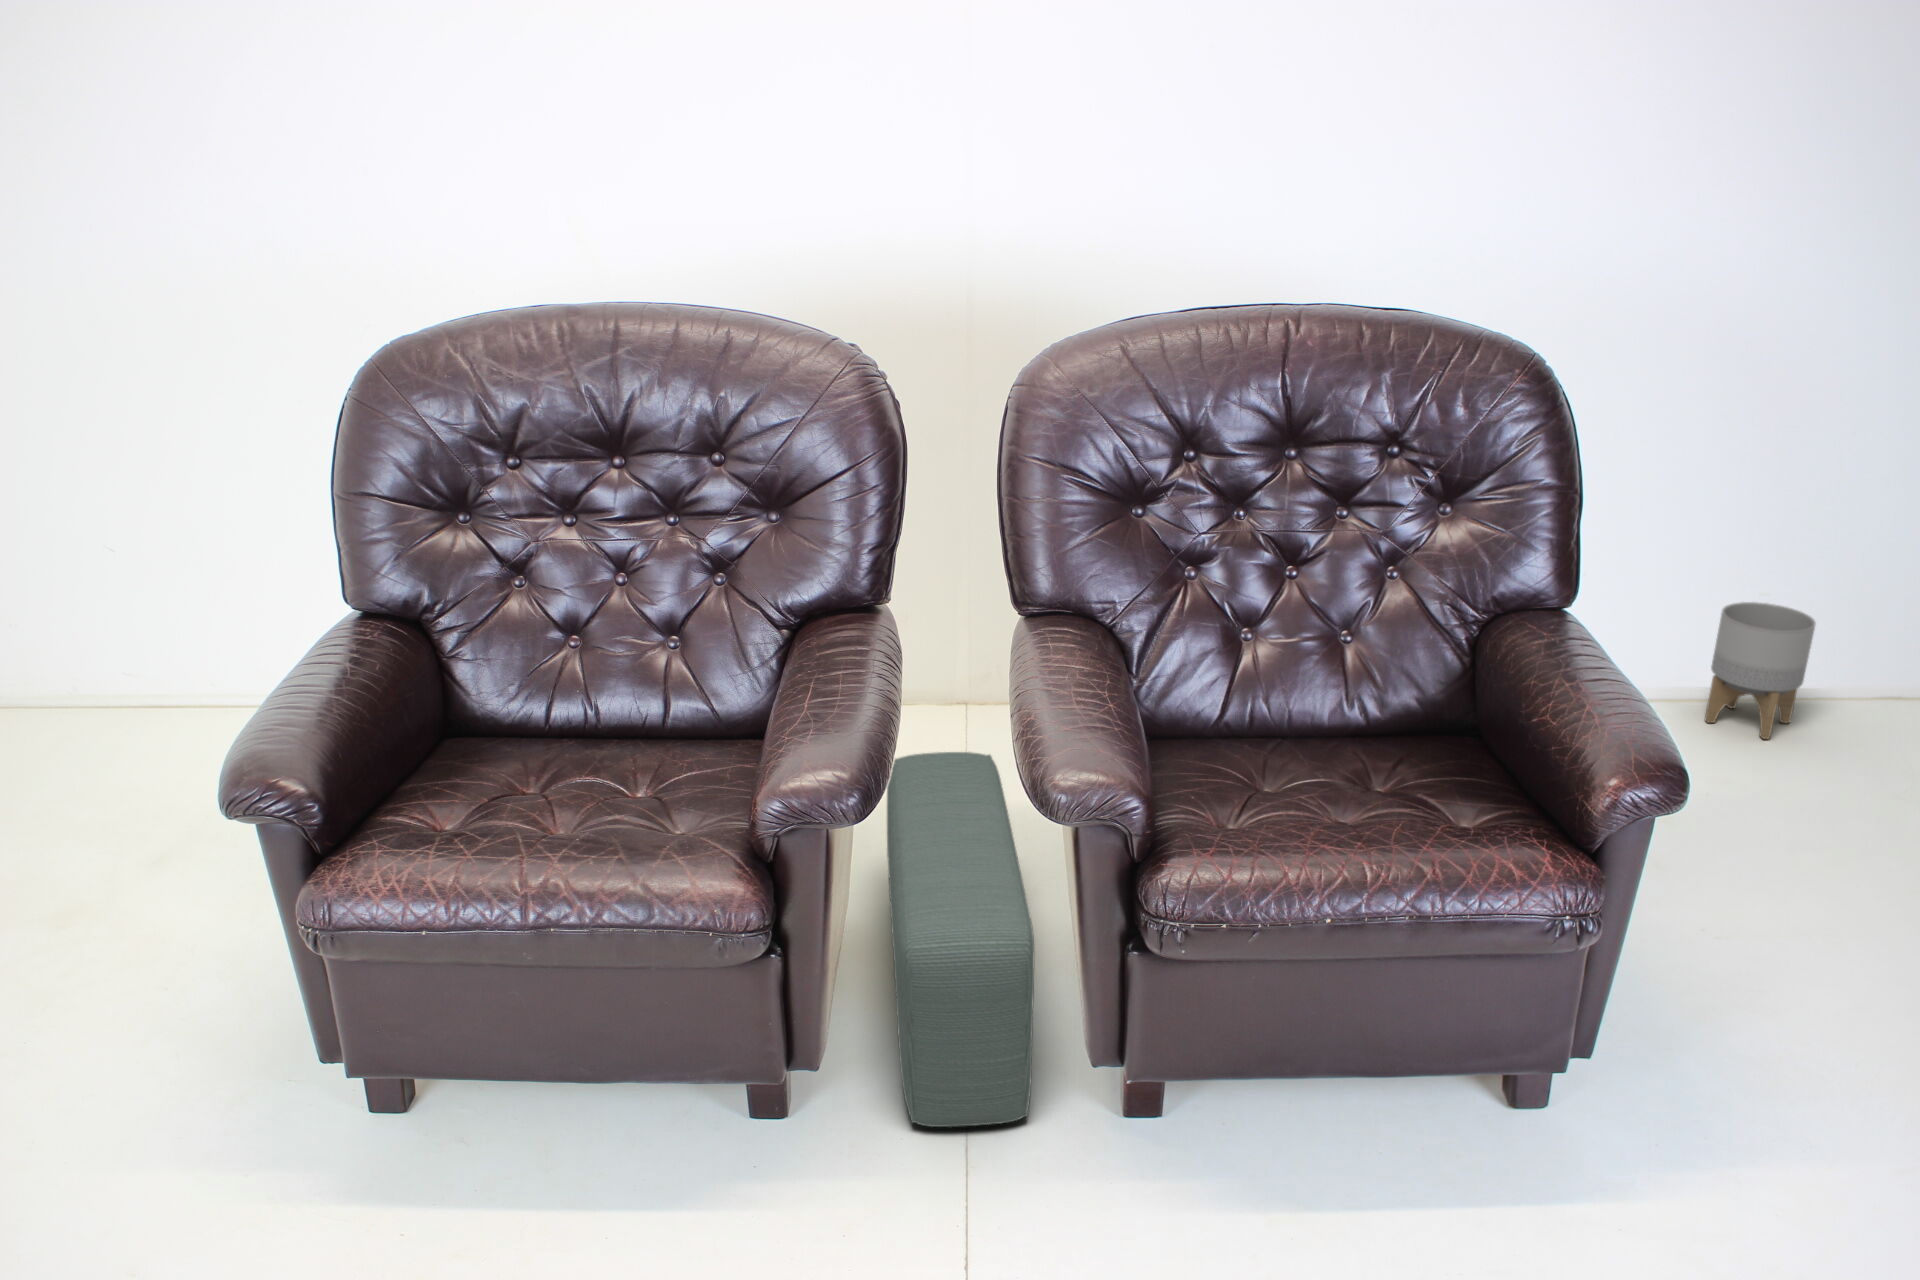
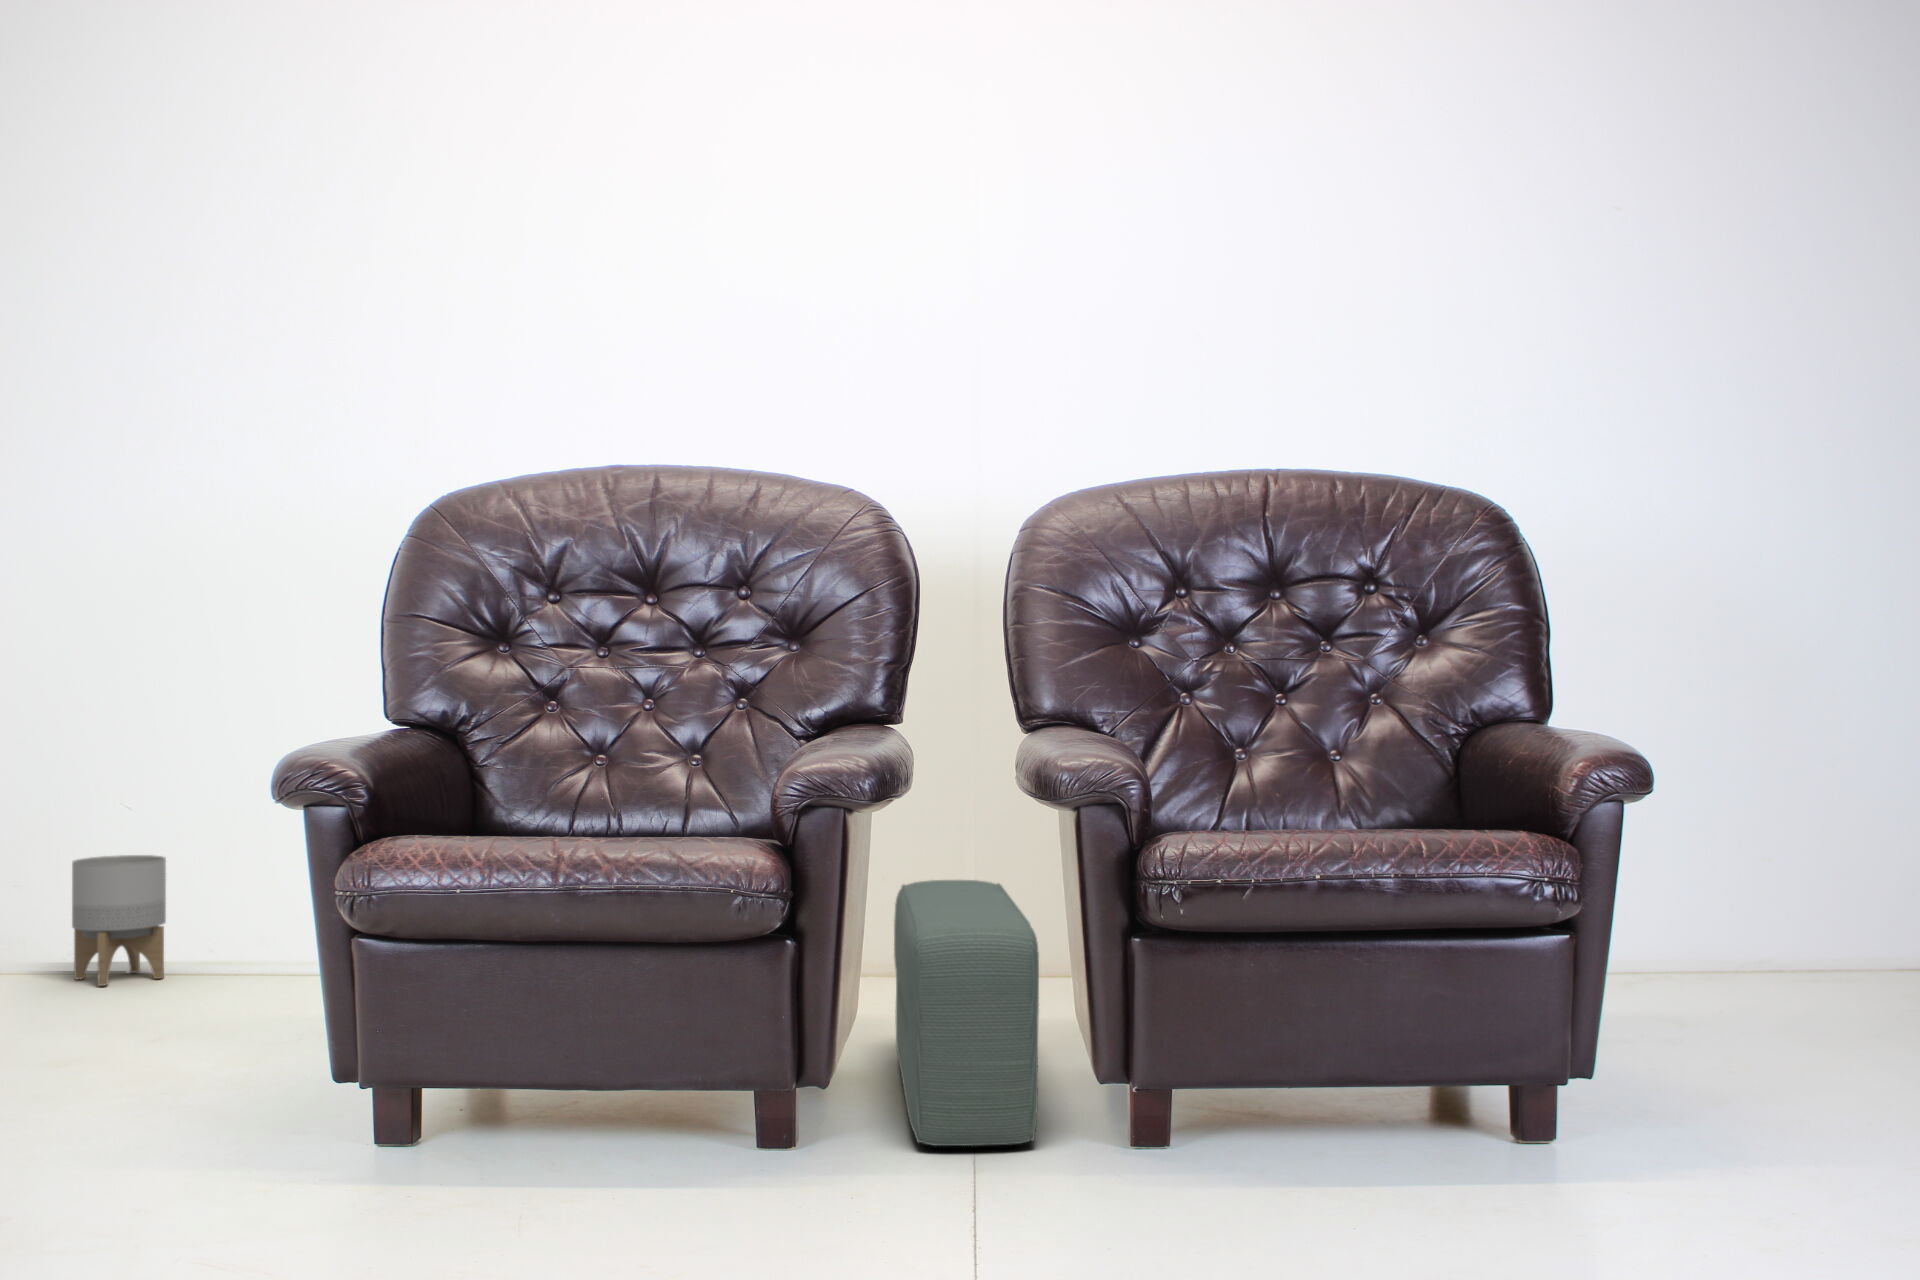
planter: present [1705,602,1816,739] -> present [72,855,166,986]

